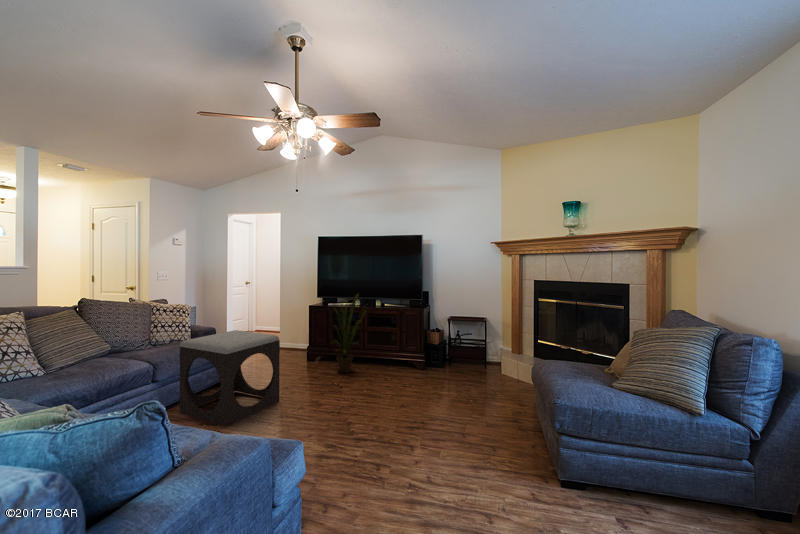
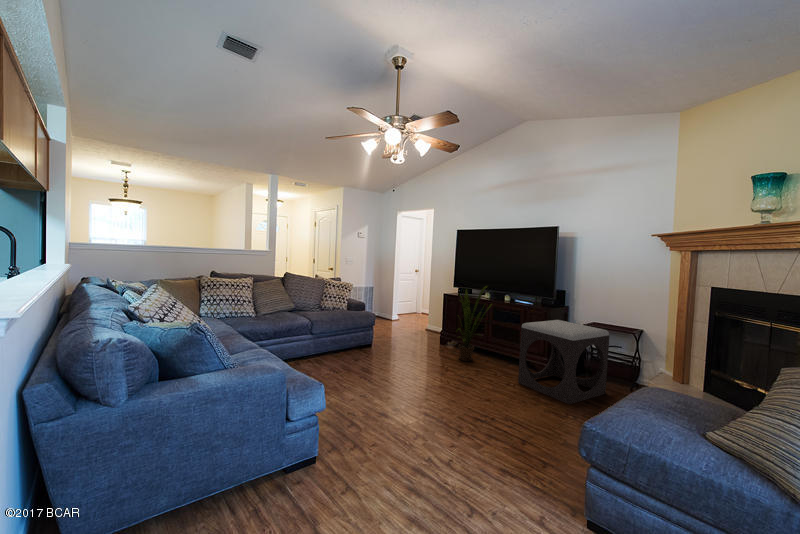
footstool: present [180,330,280,426] -> present [518,320,610,404]

